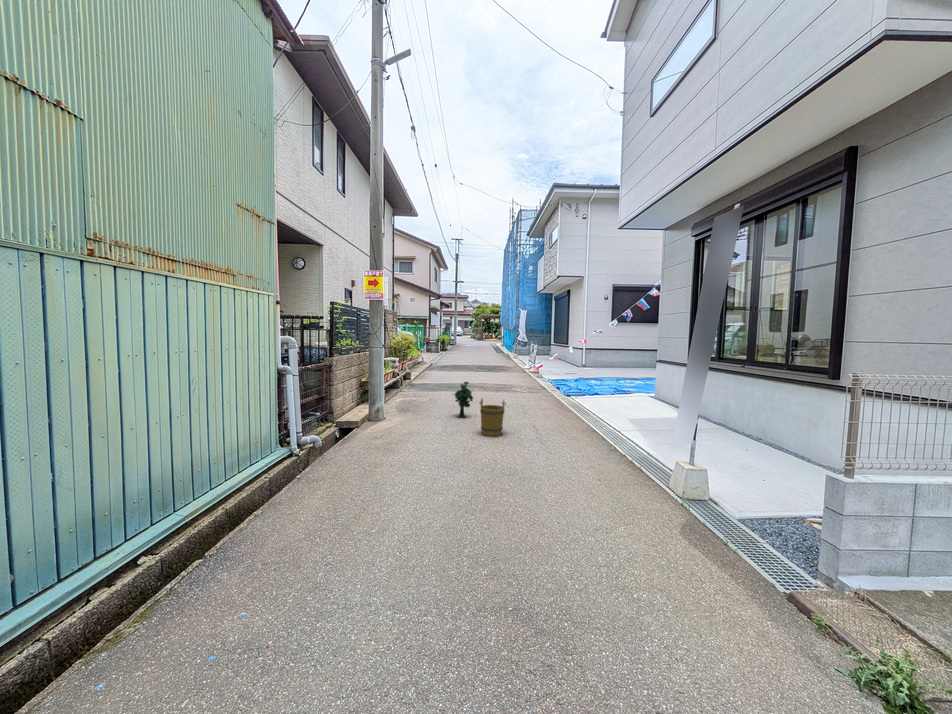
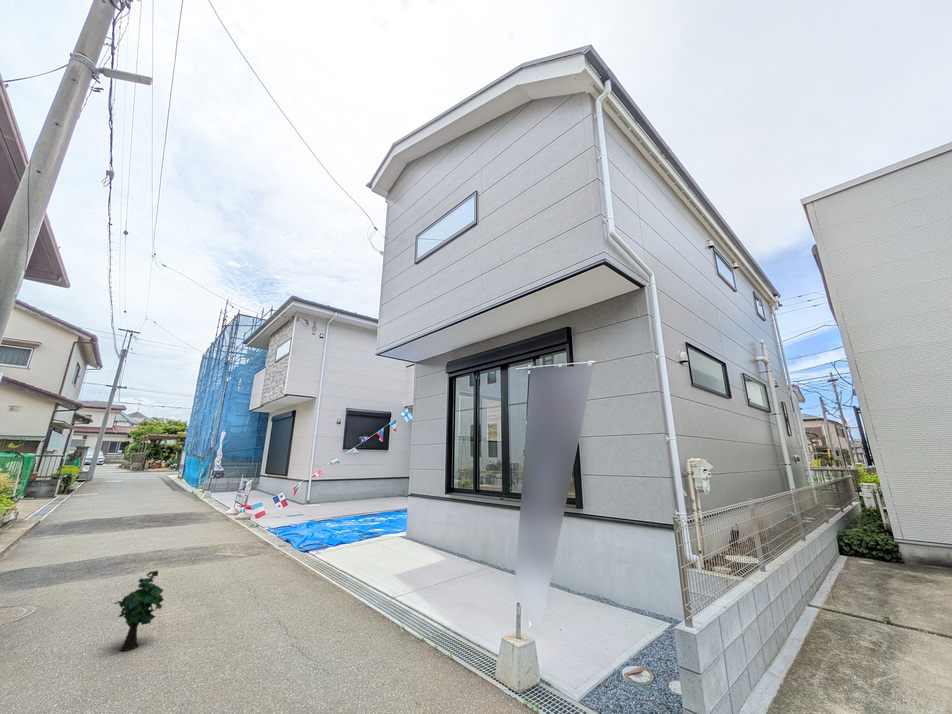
bucket: present [480,399,506,436] -> none [186,598,246,686]

